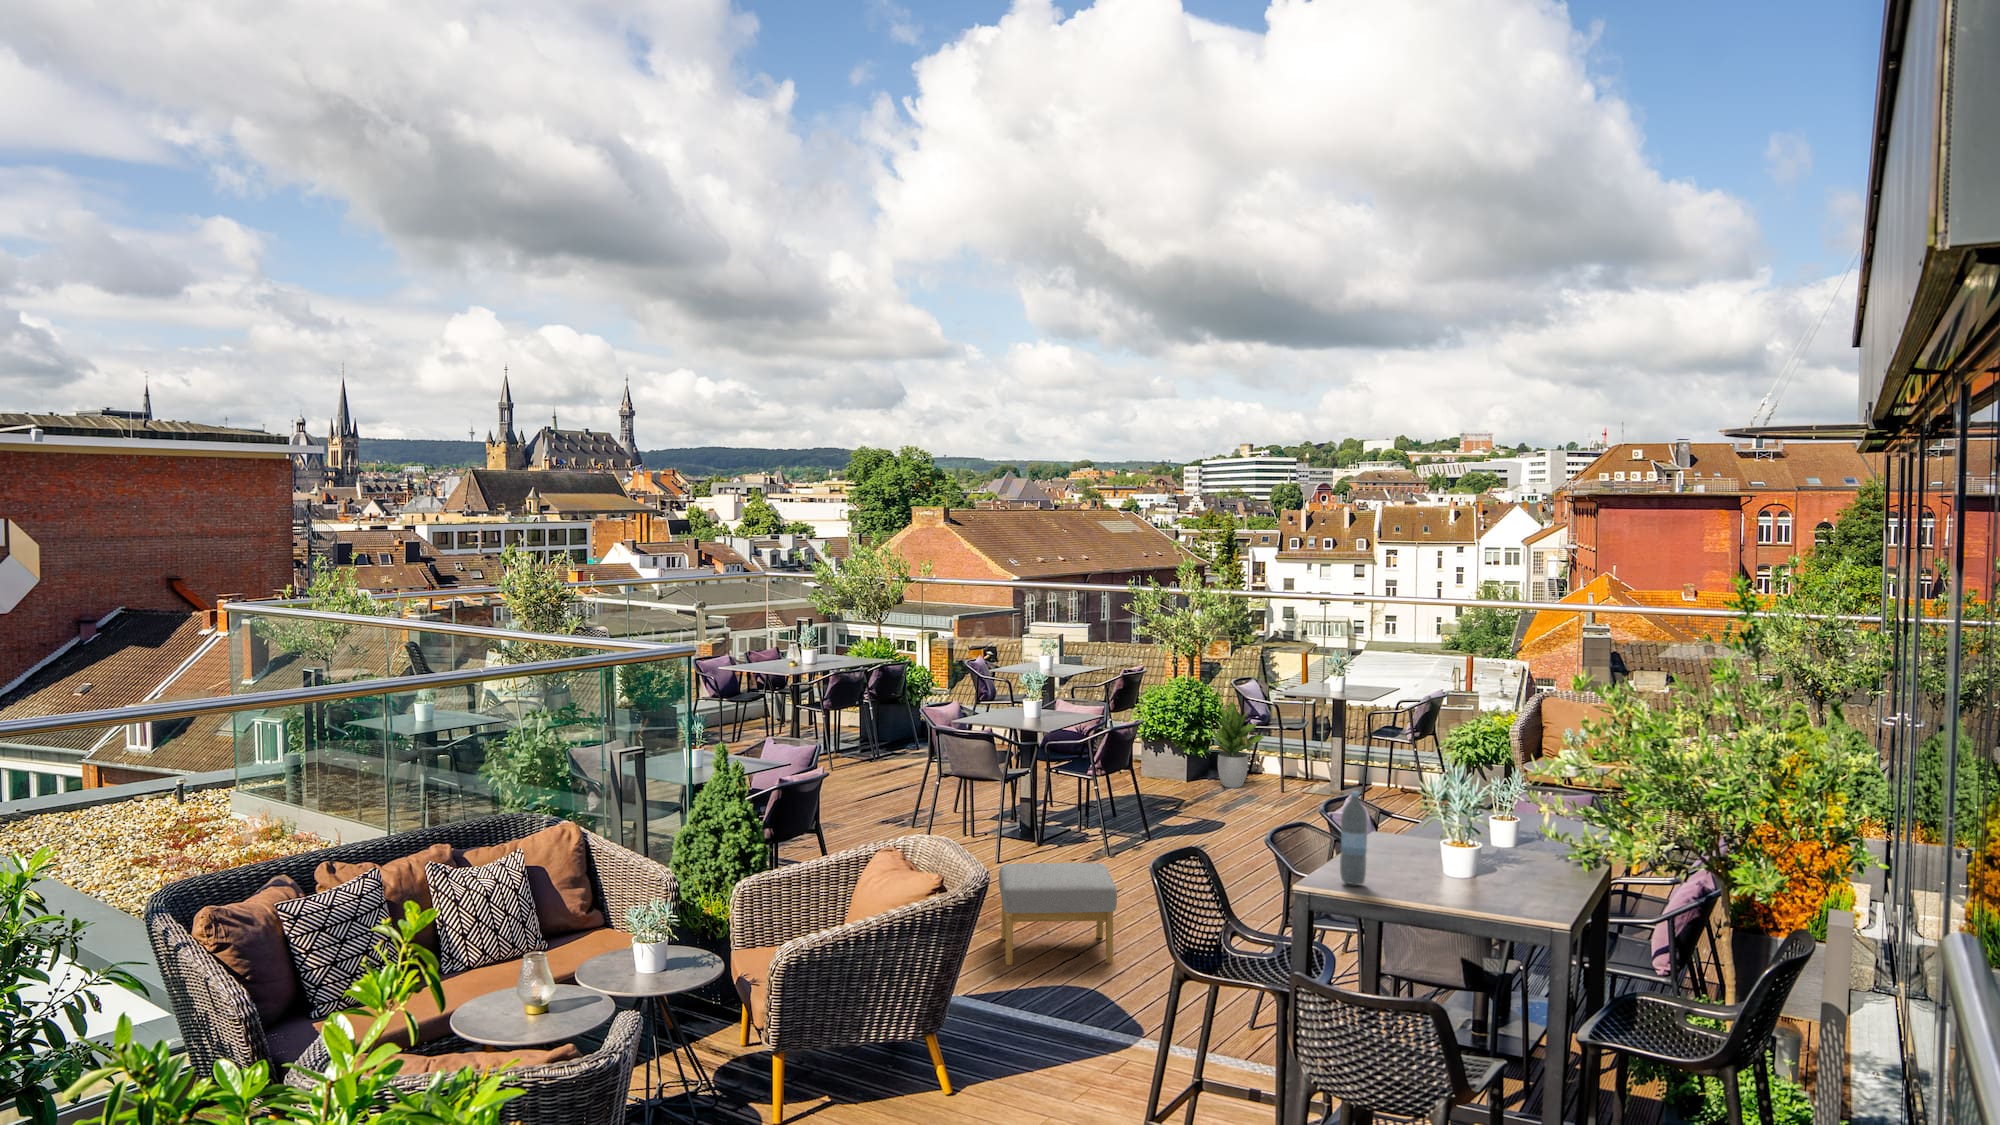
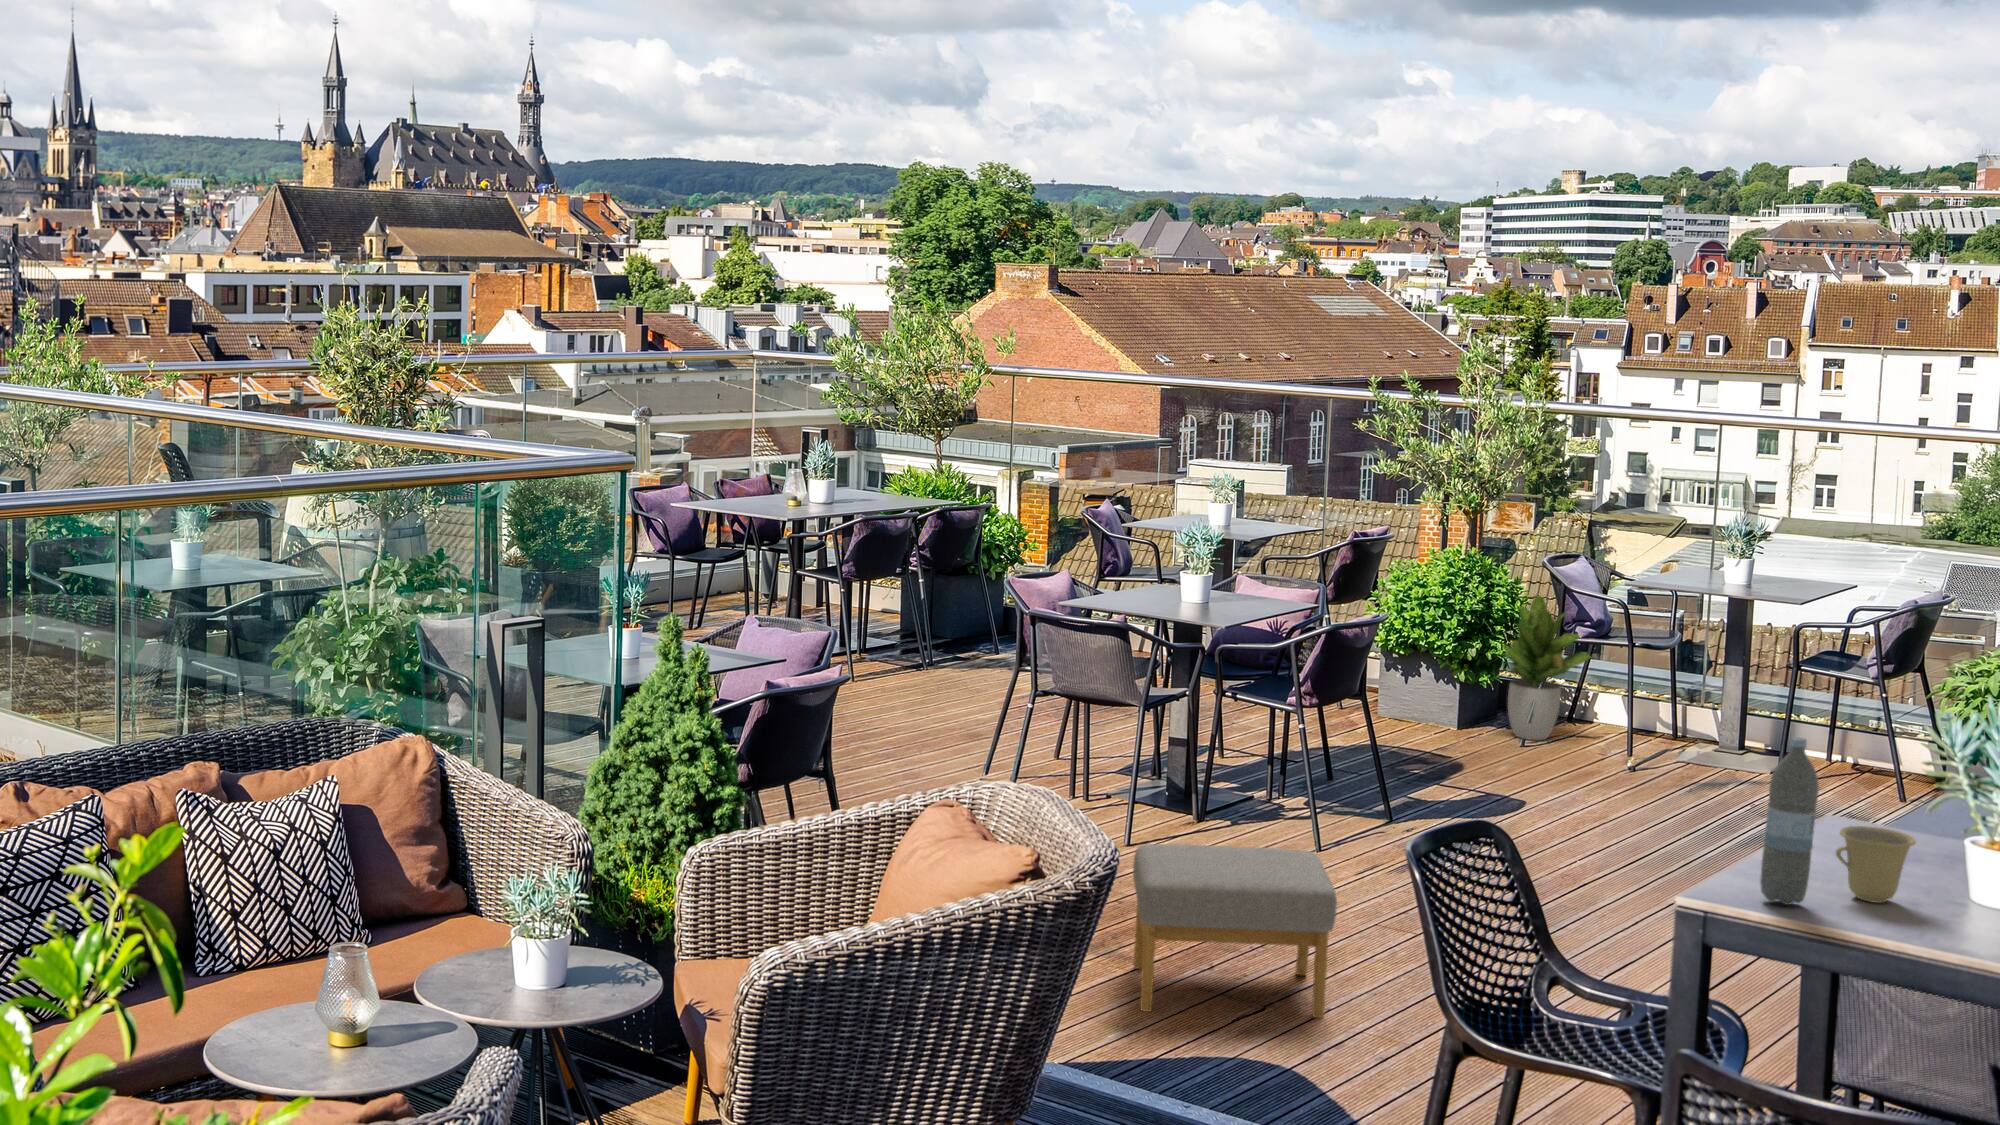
cup: none [1381,838,1423,882] -> present [1836,826,1916,903]

